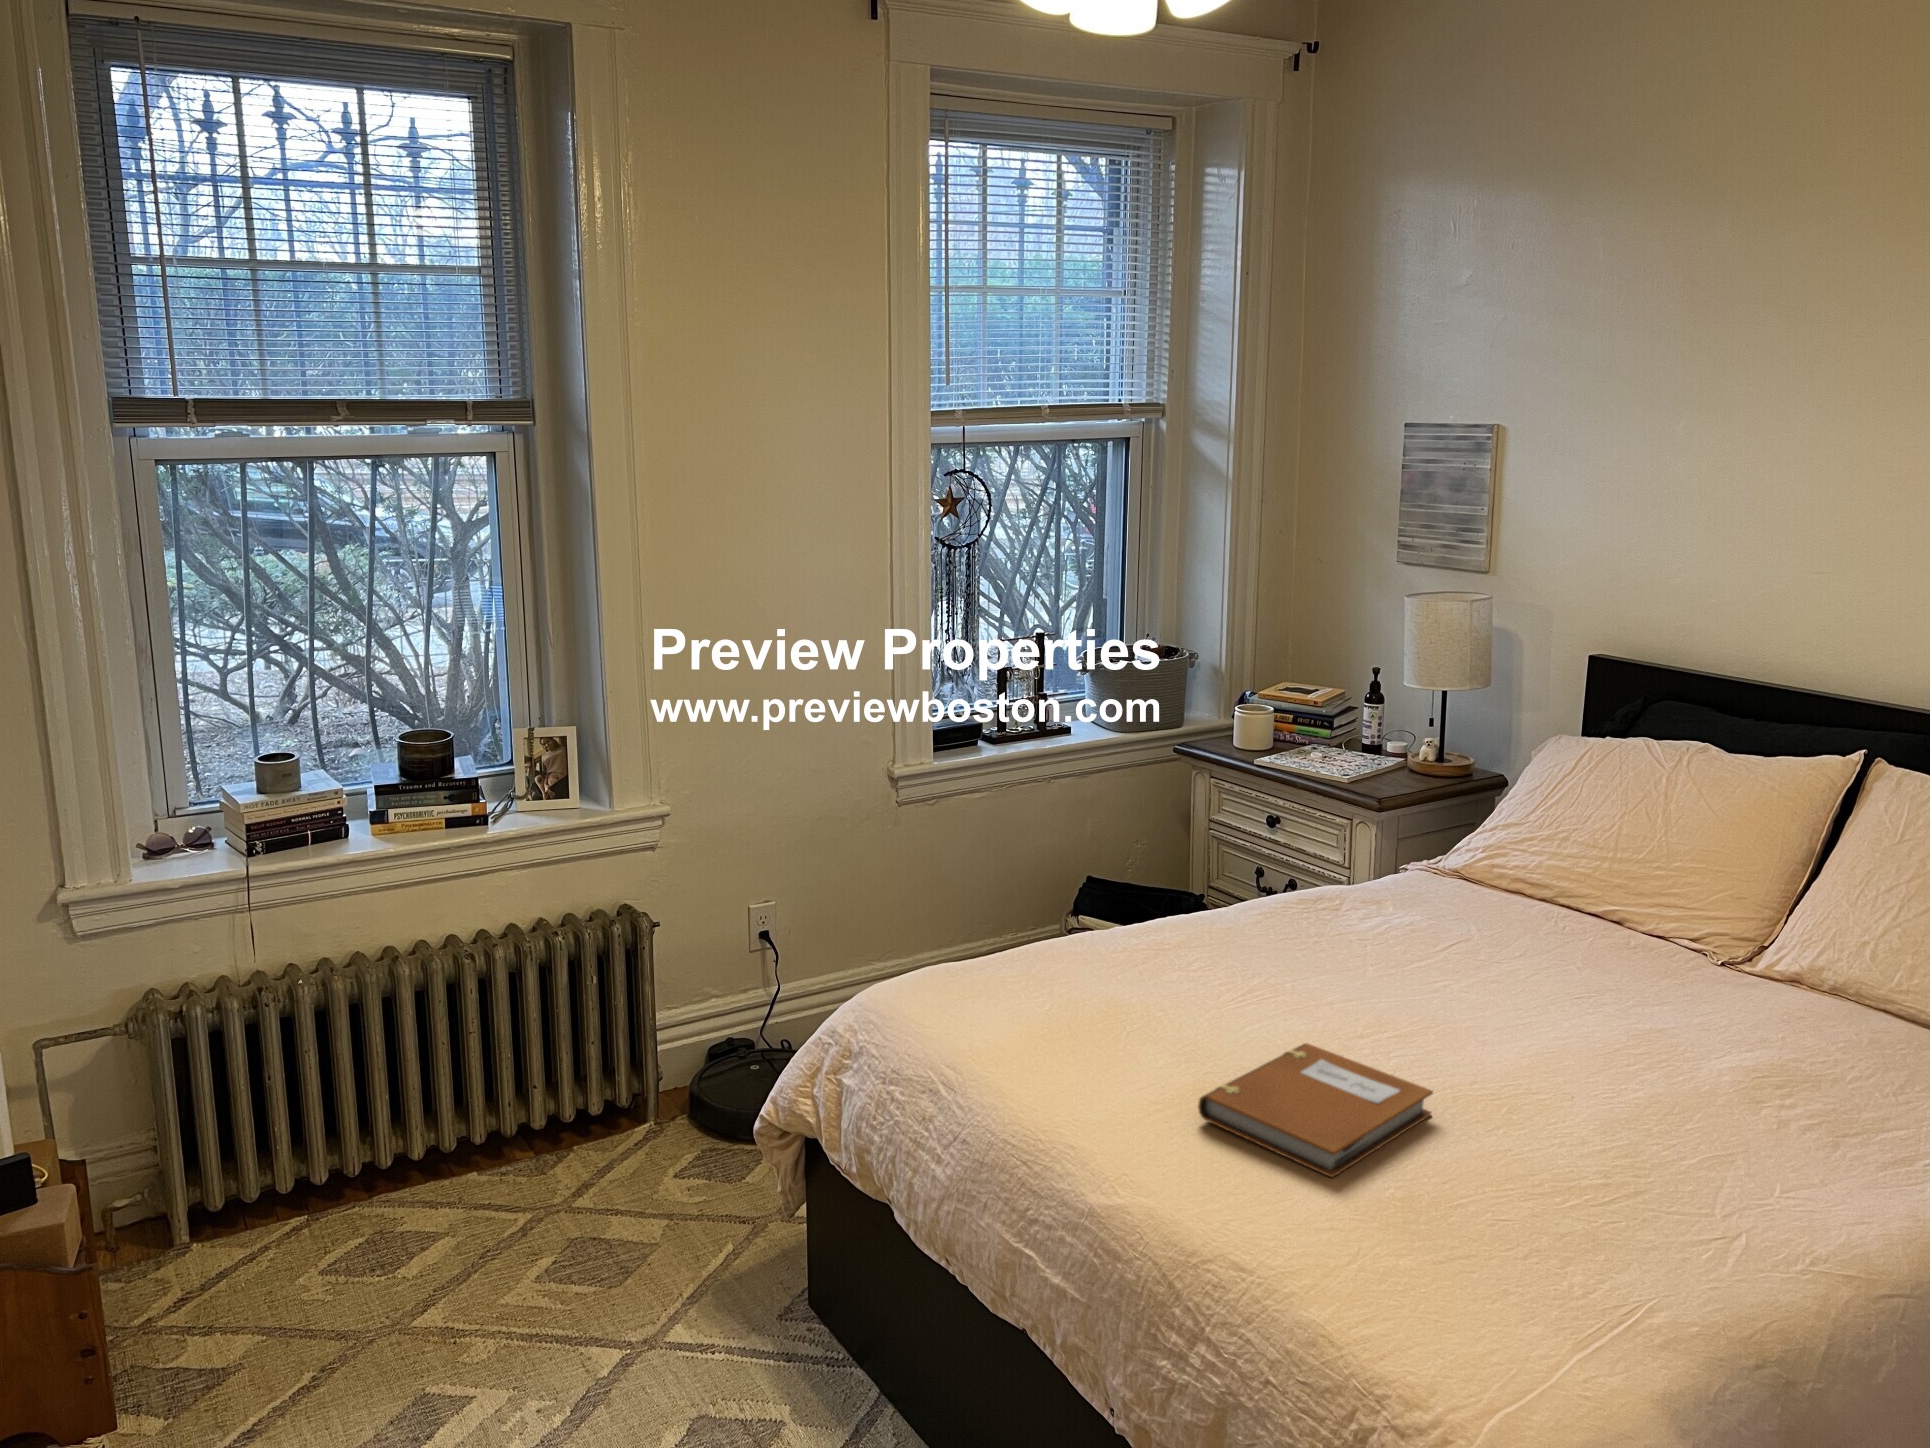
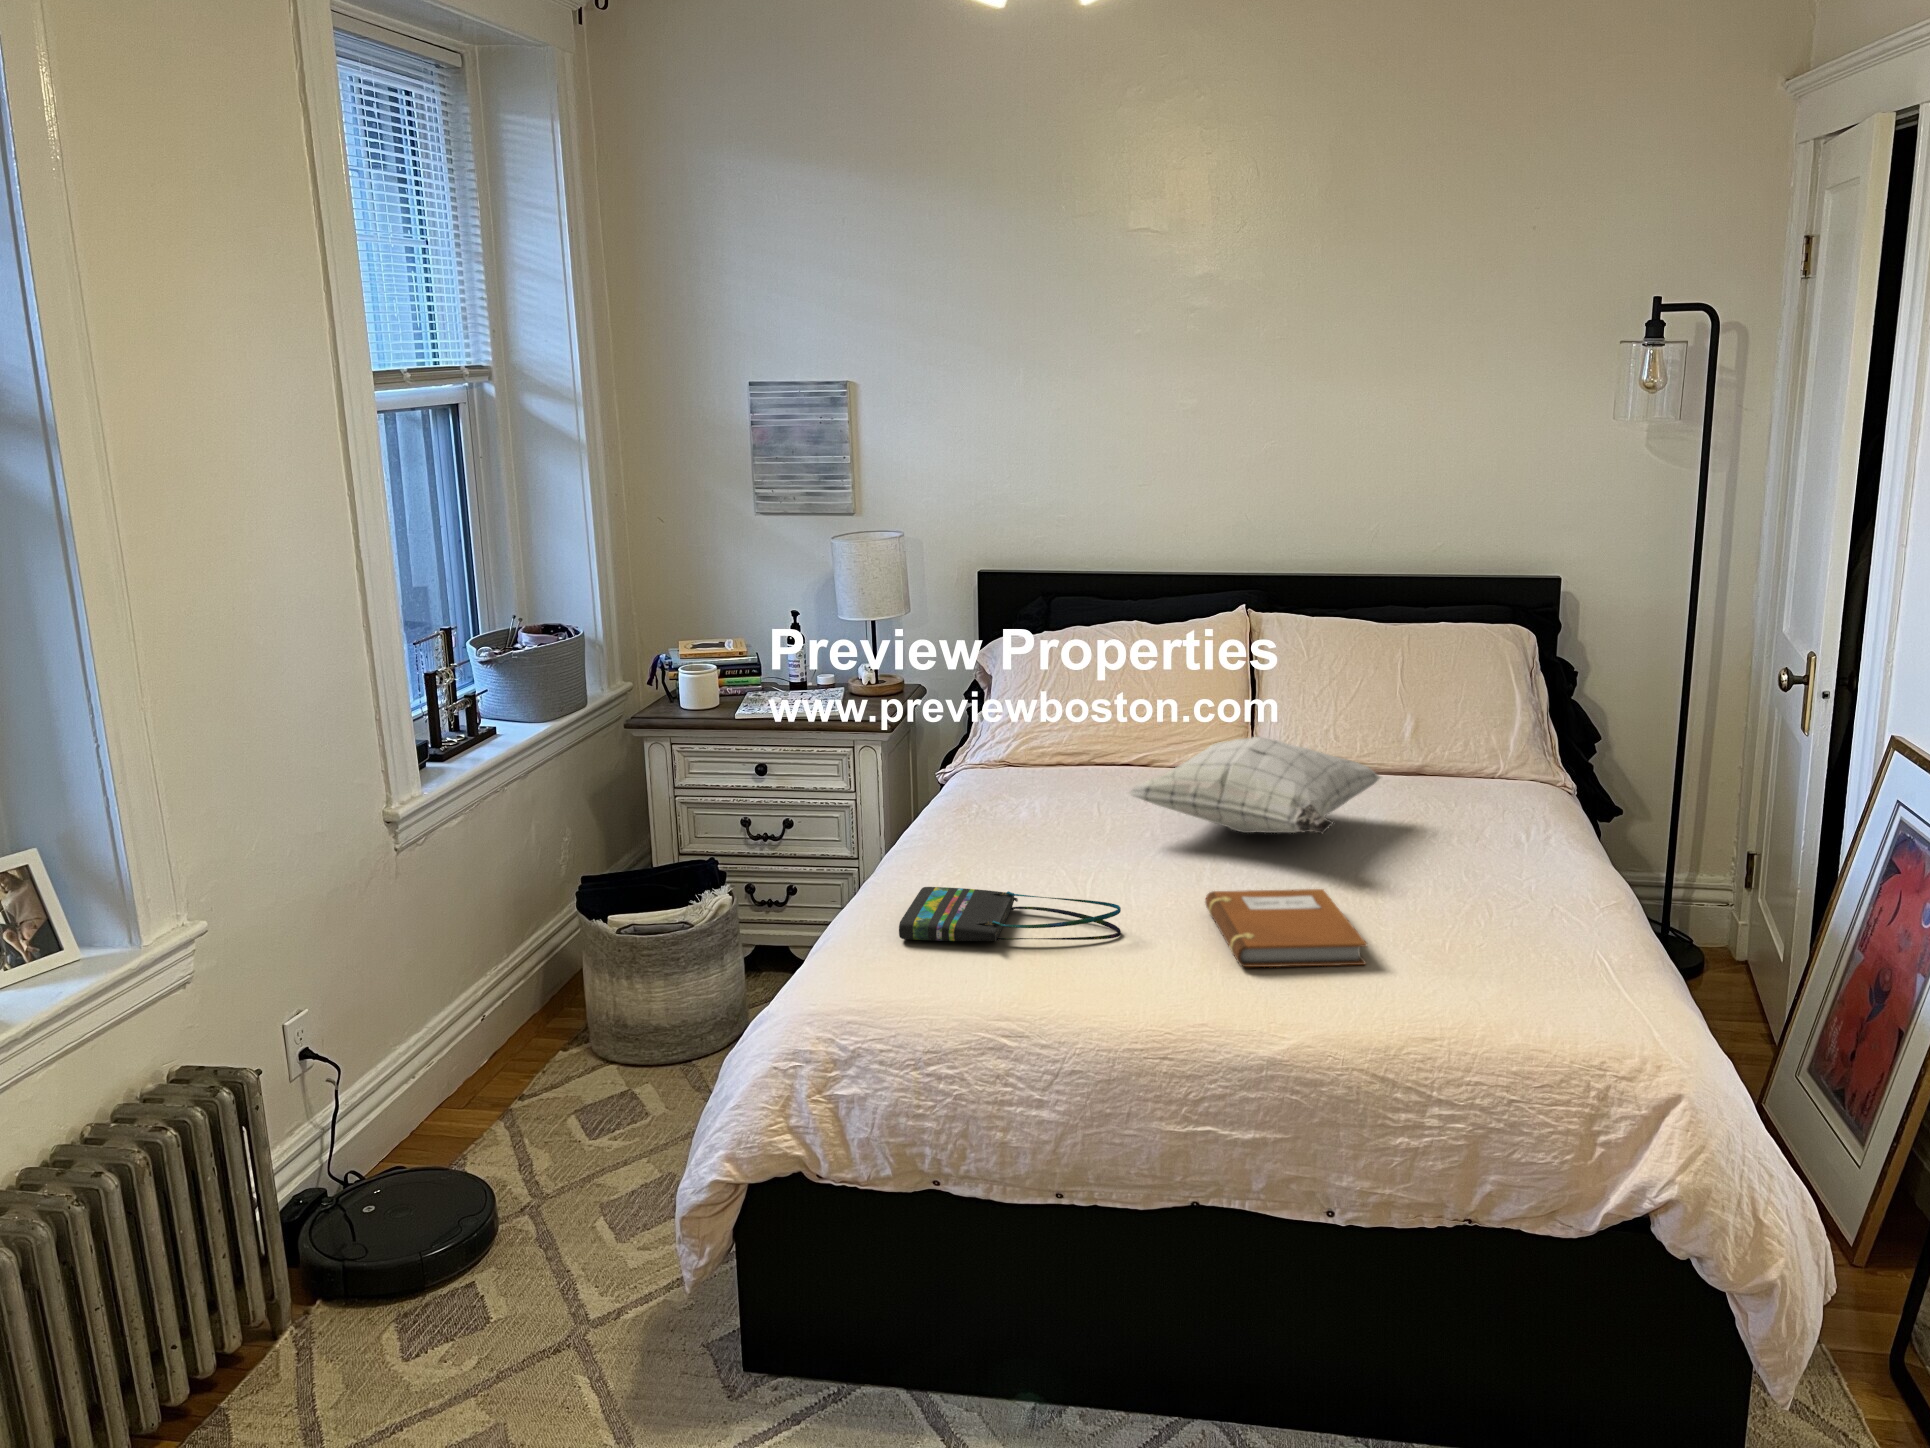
pillow: none [1390,899,1767,1034] -> present [1129,736,1383,834]
tote bag: none [998,942,1182,1049] -> present [899,887,1121,942]

